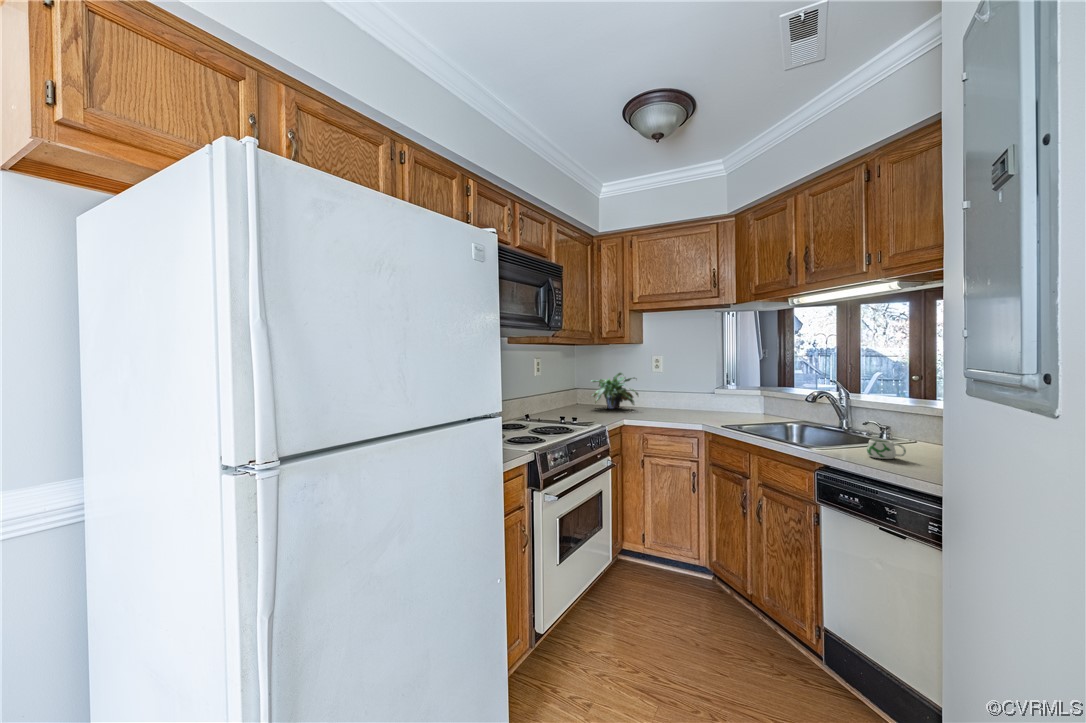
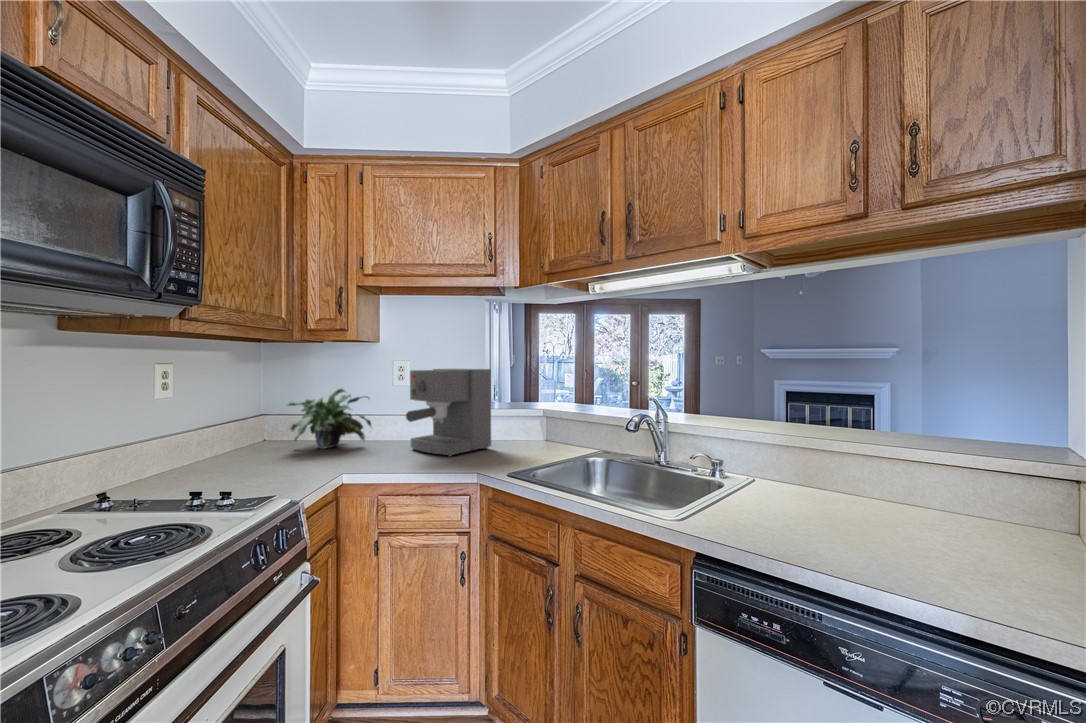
coffee maker: none [659,360,717,416] -> present [406,369,491,457]
mug: present [867,439,906,459] -> none [758,500,816,536]

